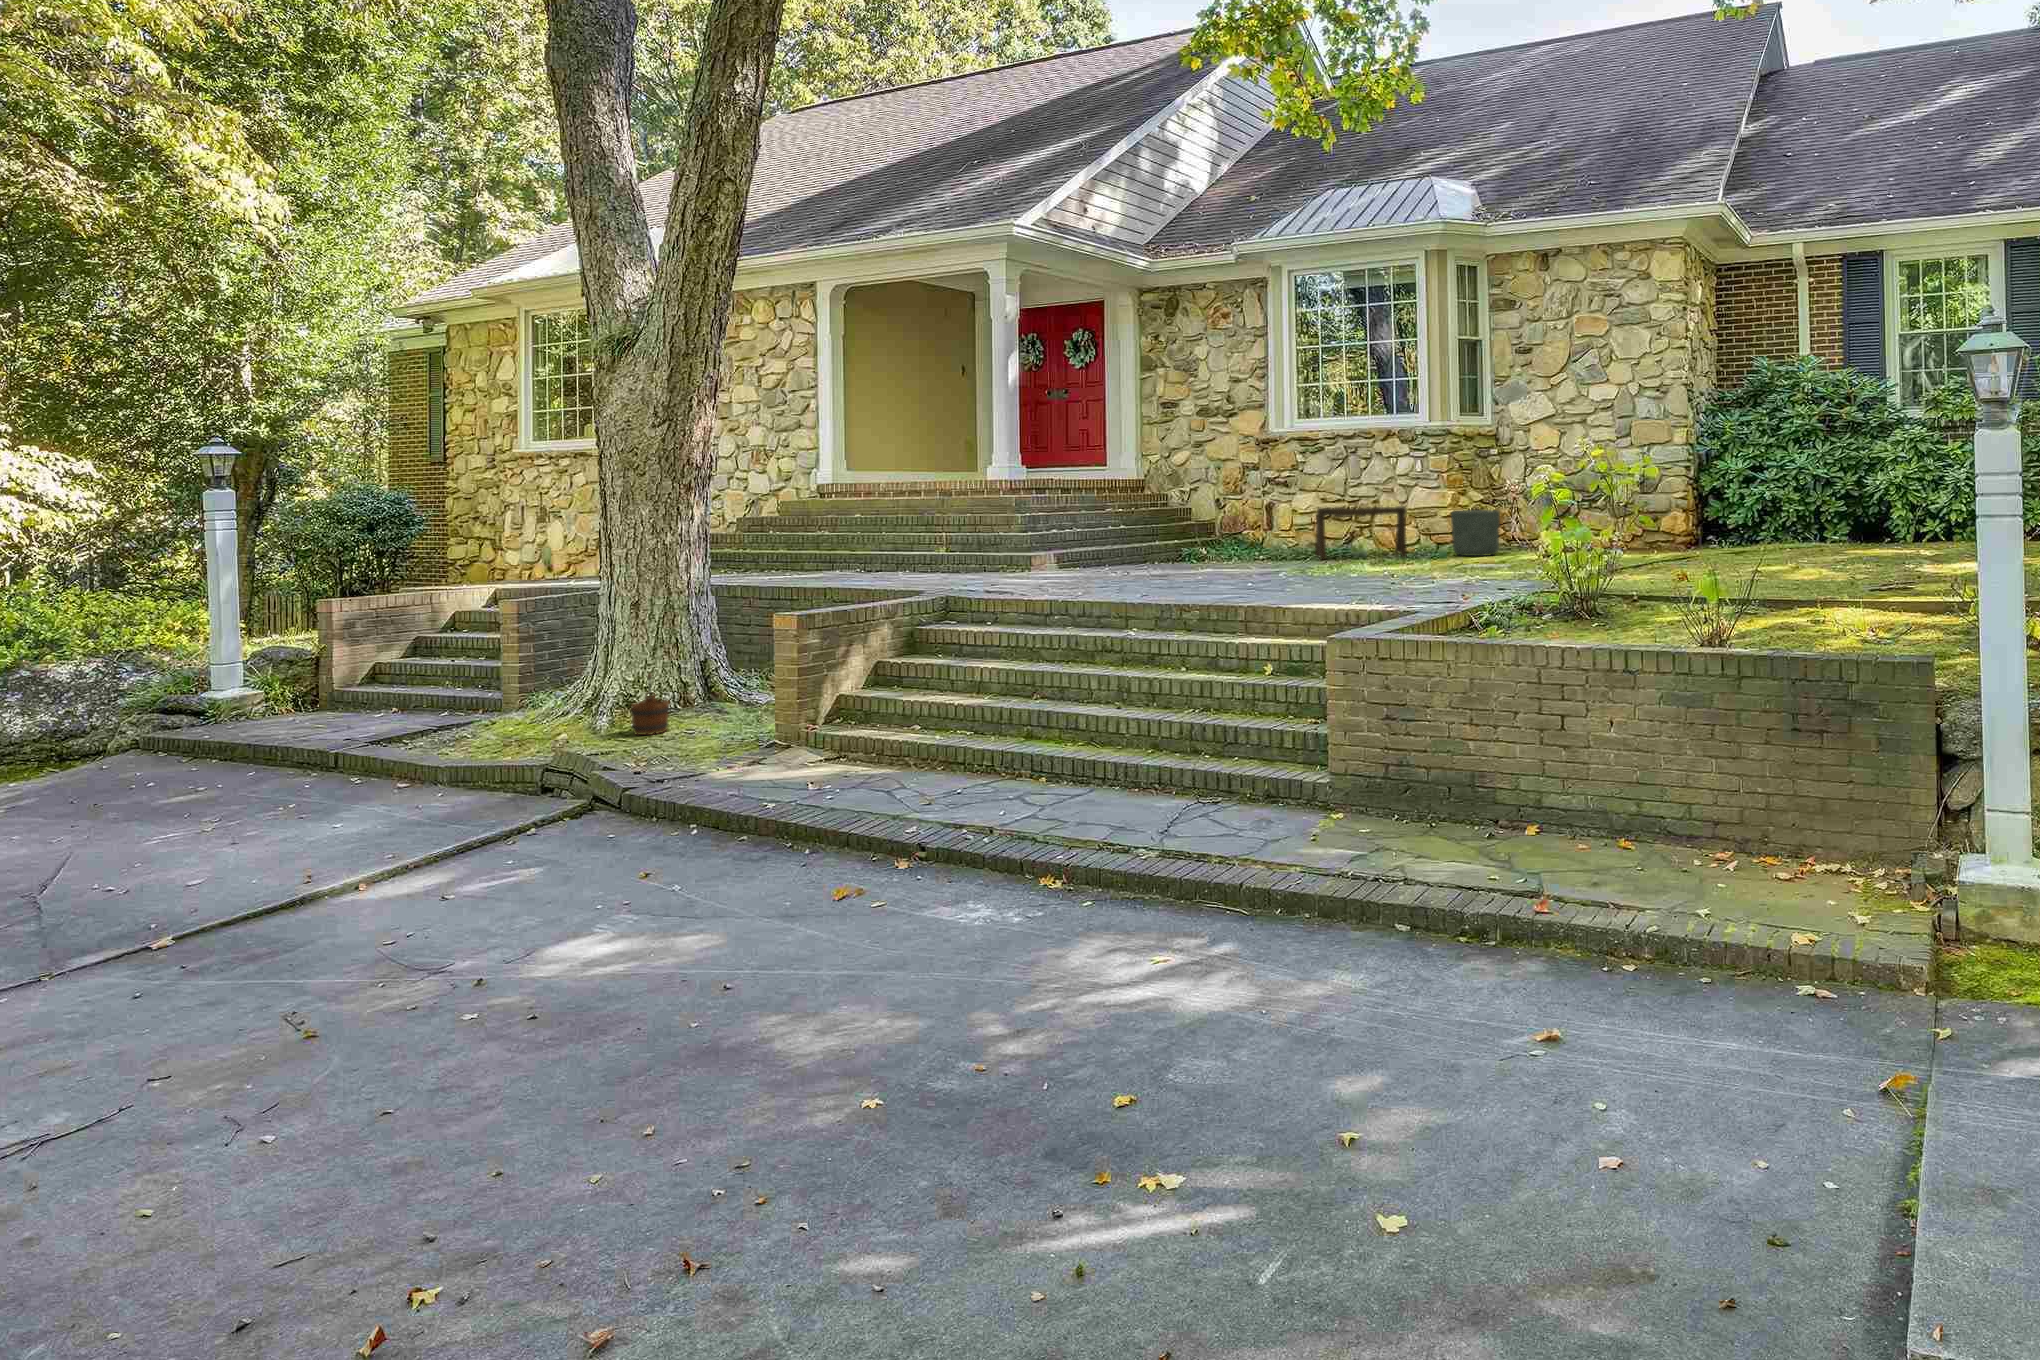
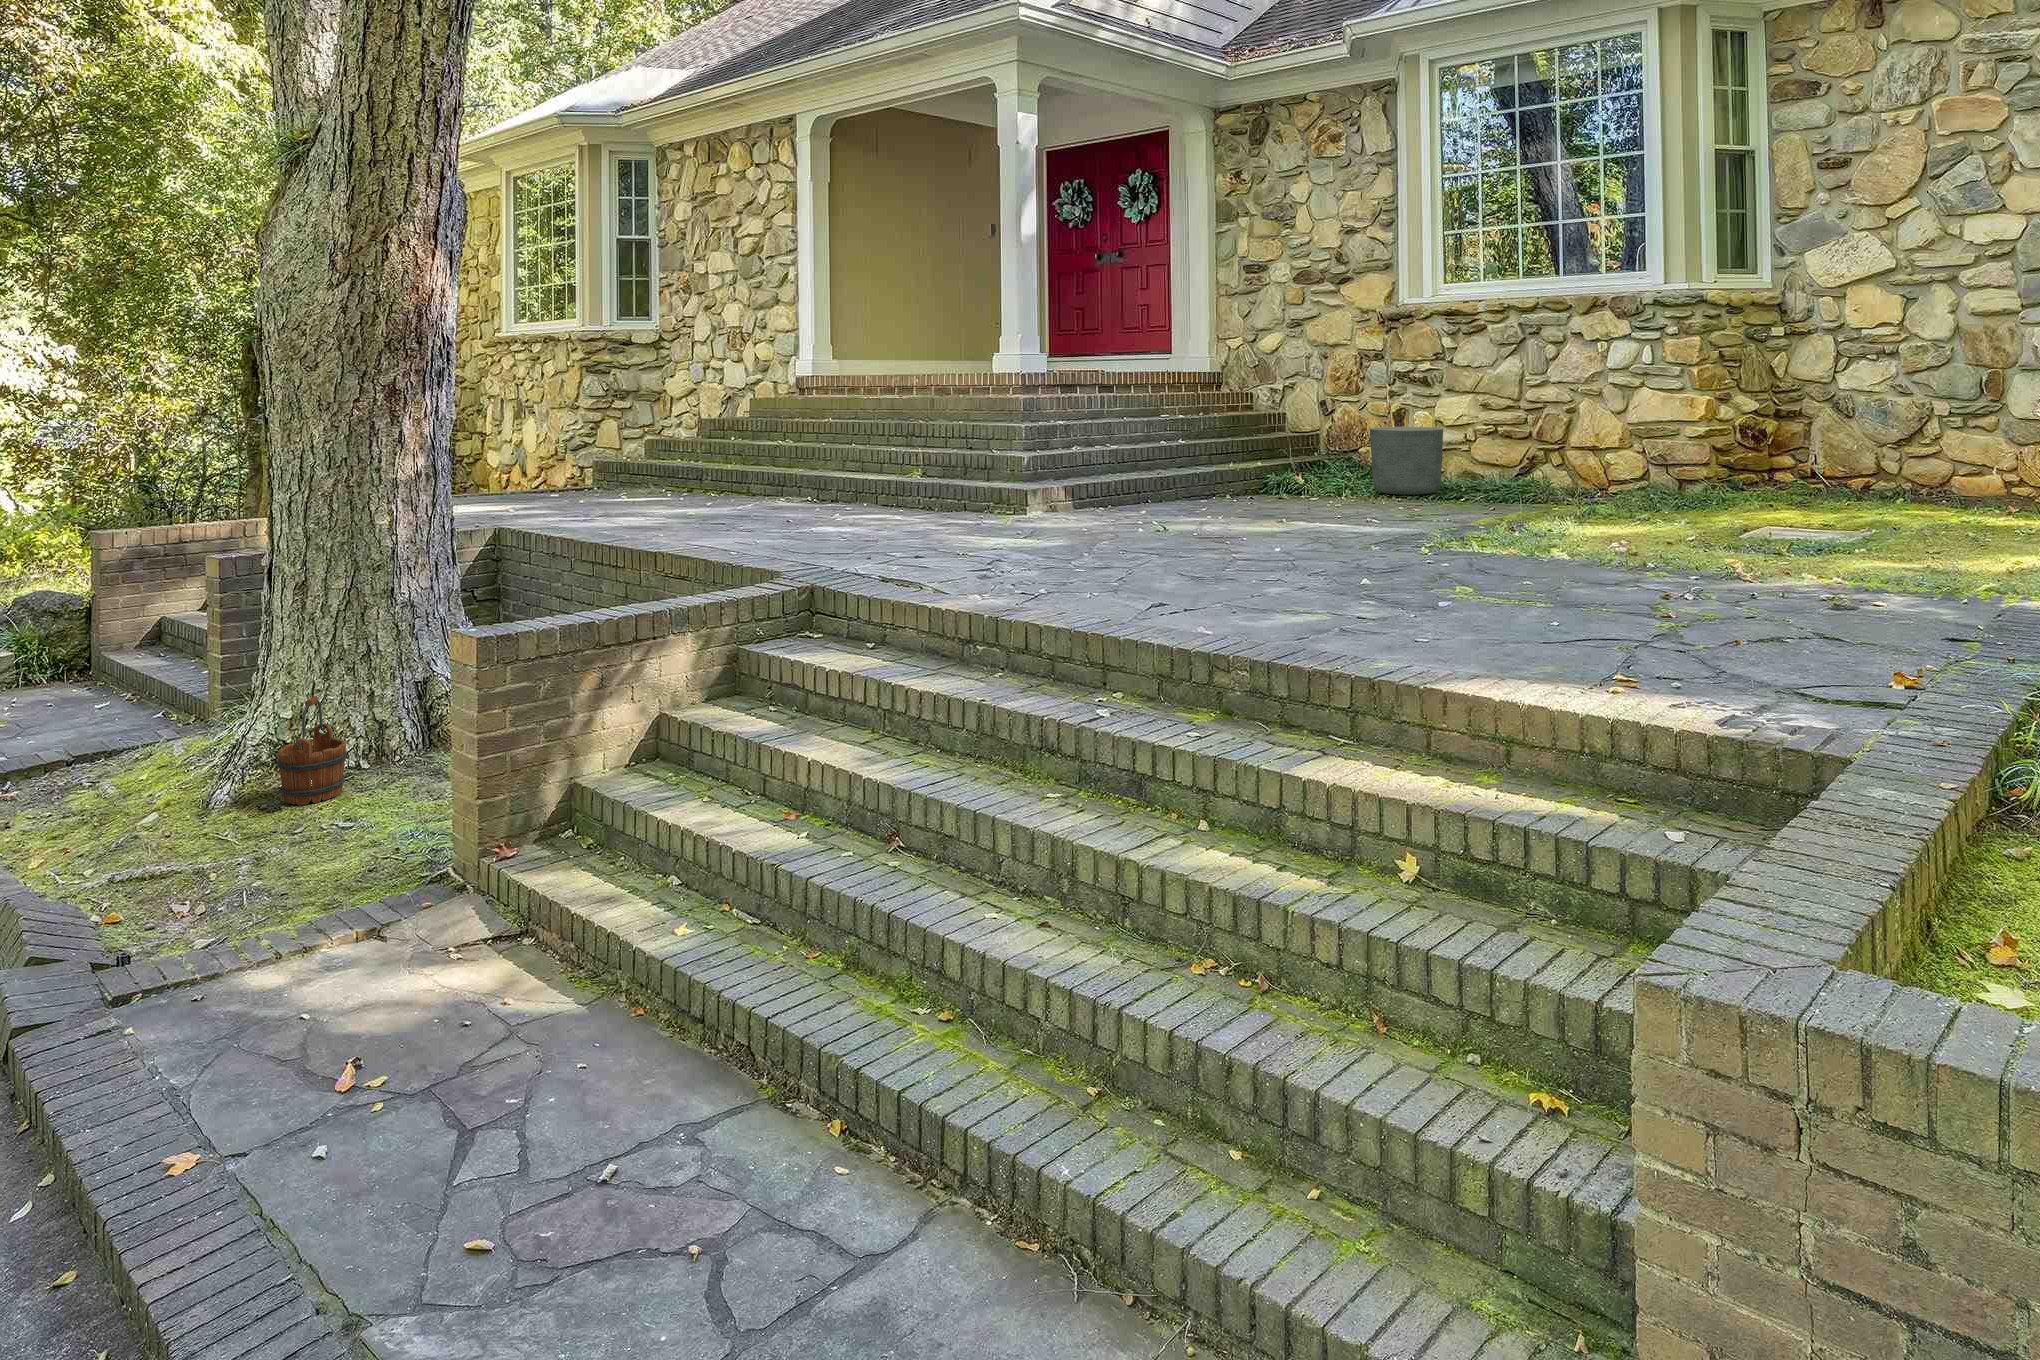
bench: present [1315,506,1407,559] -> none [1470,421,1630,508]
planter: present [1451,510,1500,556] -> present [1370,427,1443,495]

